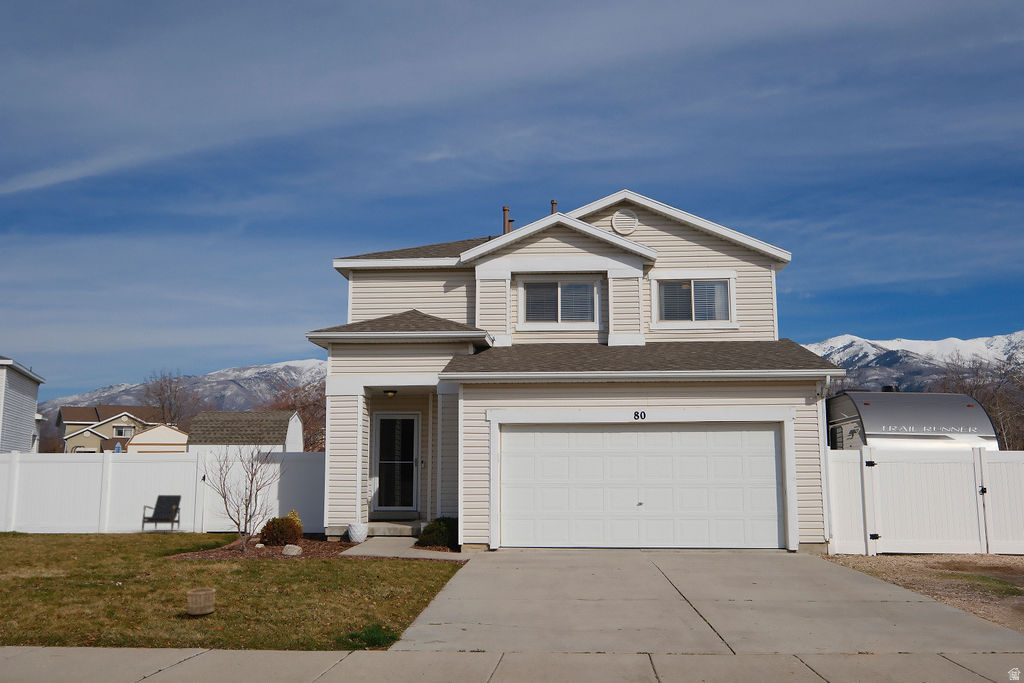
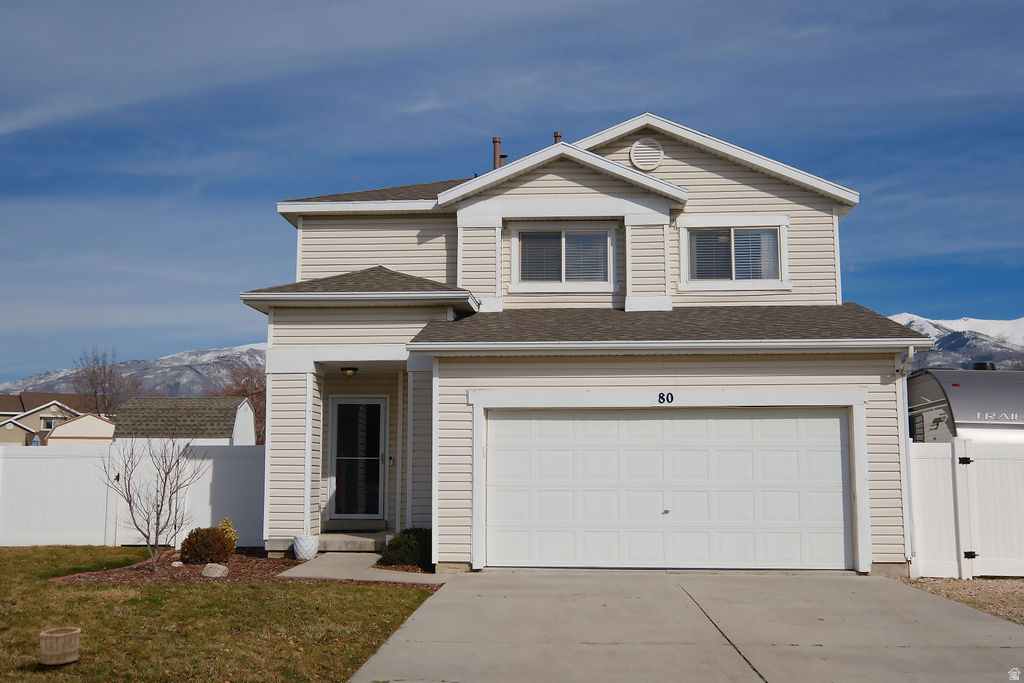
lounge chair: present [142,495,181,532] -> none [36,499,88,546]

